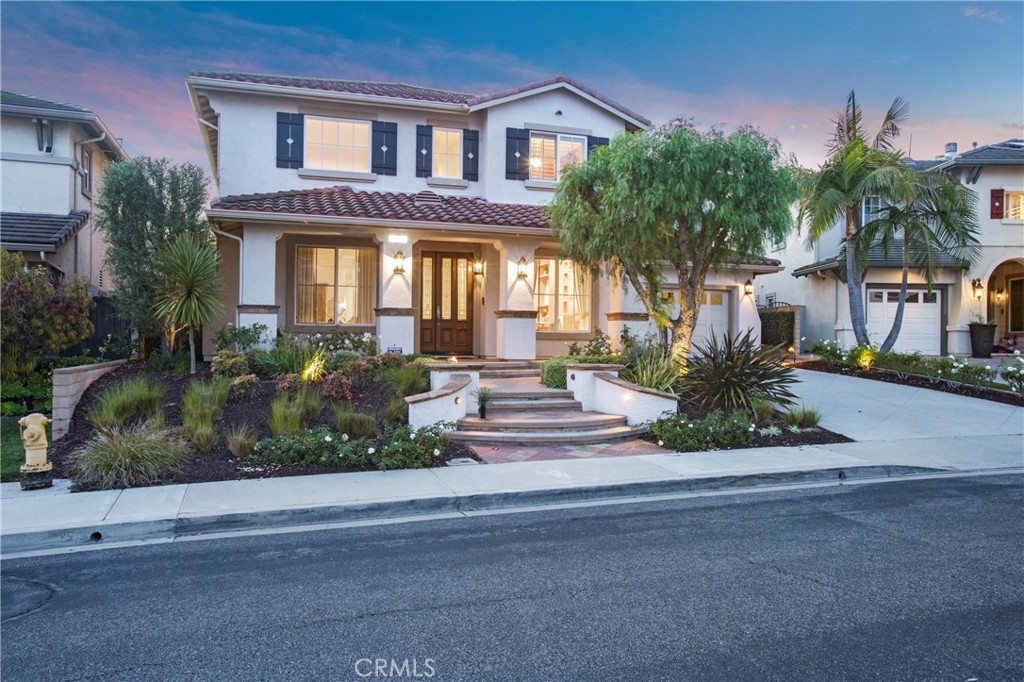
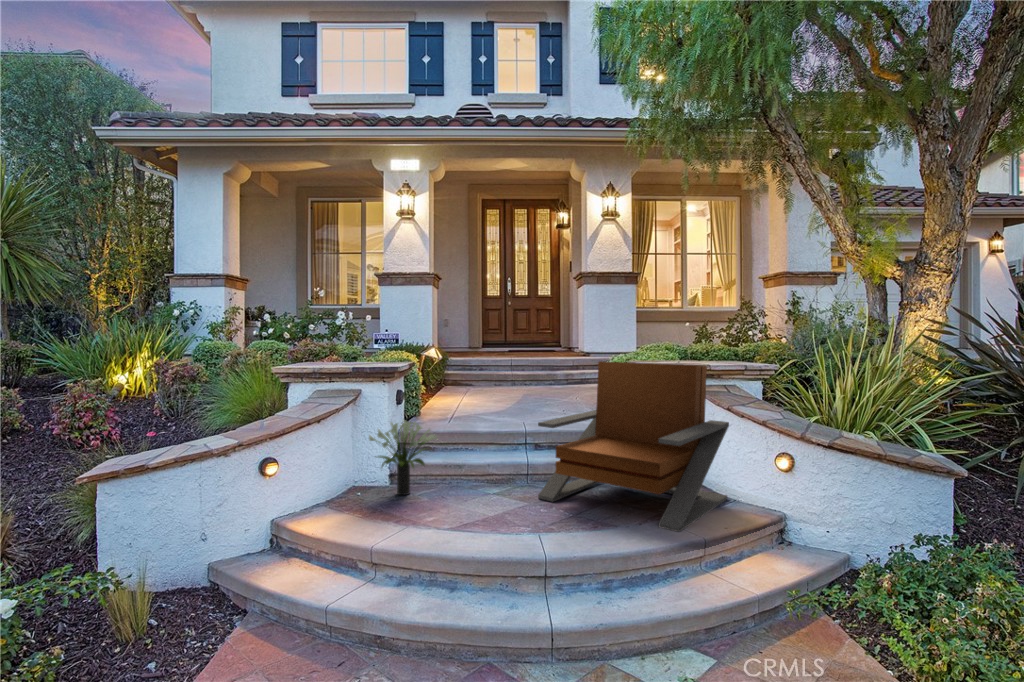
lounge chair: none [539,362,608,419] -> present [538,361,729,532]

